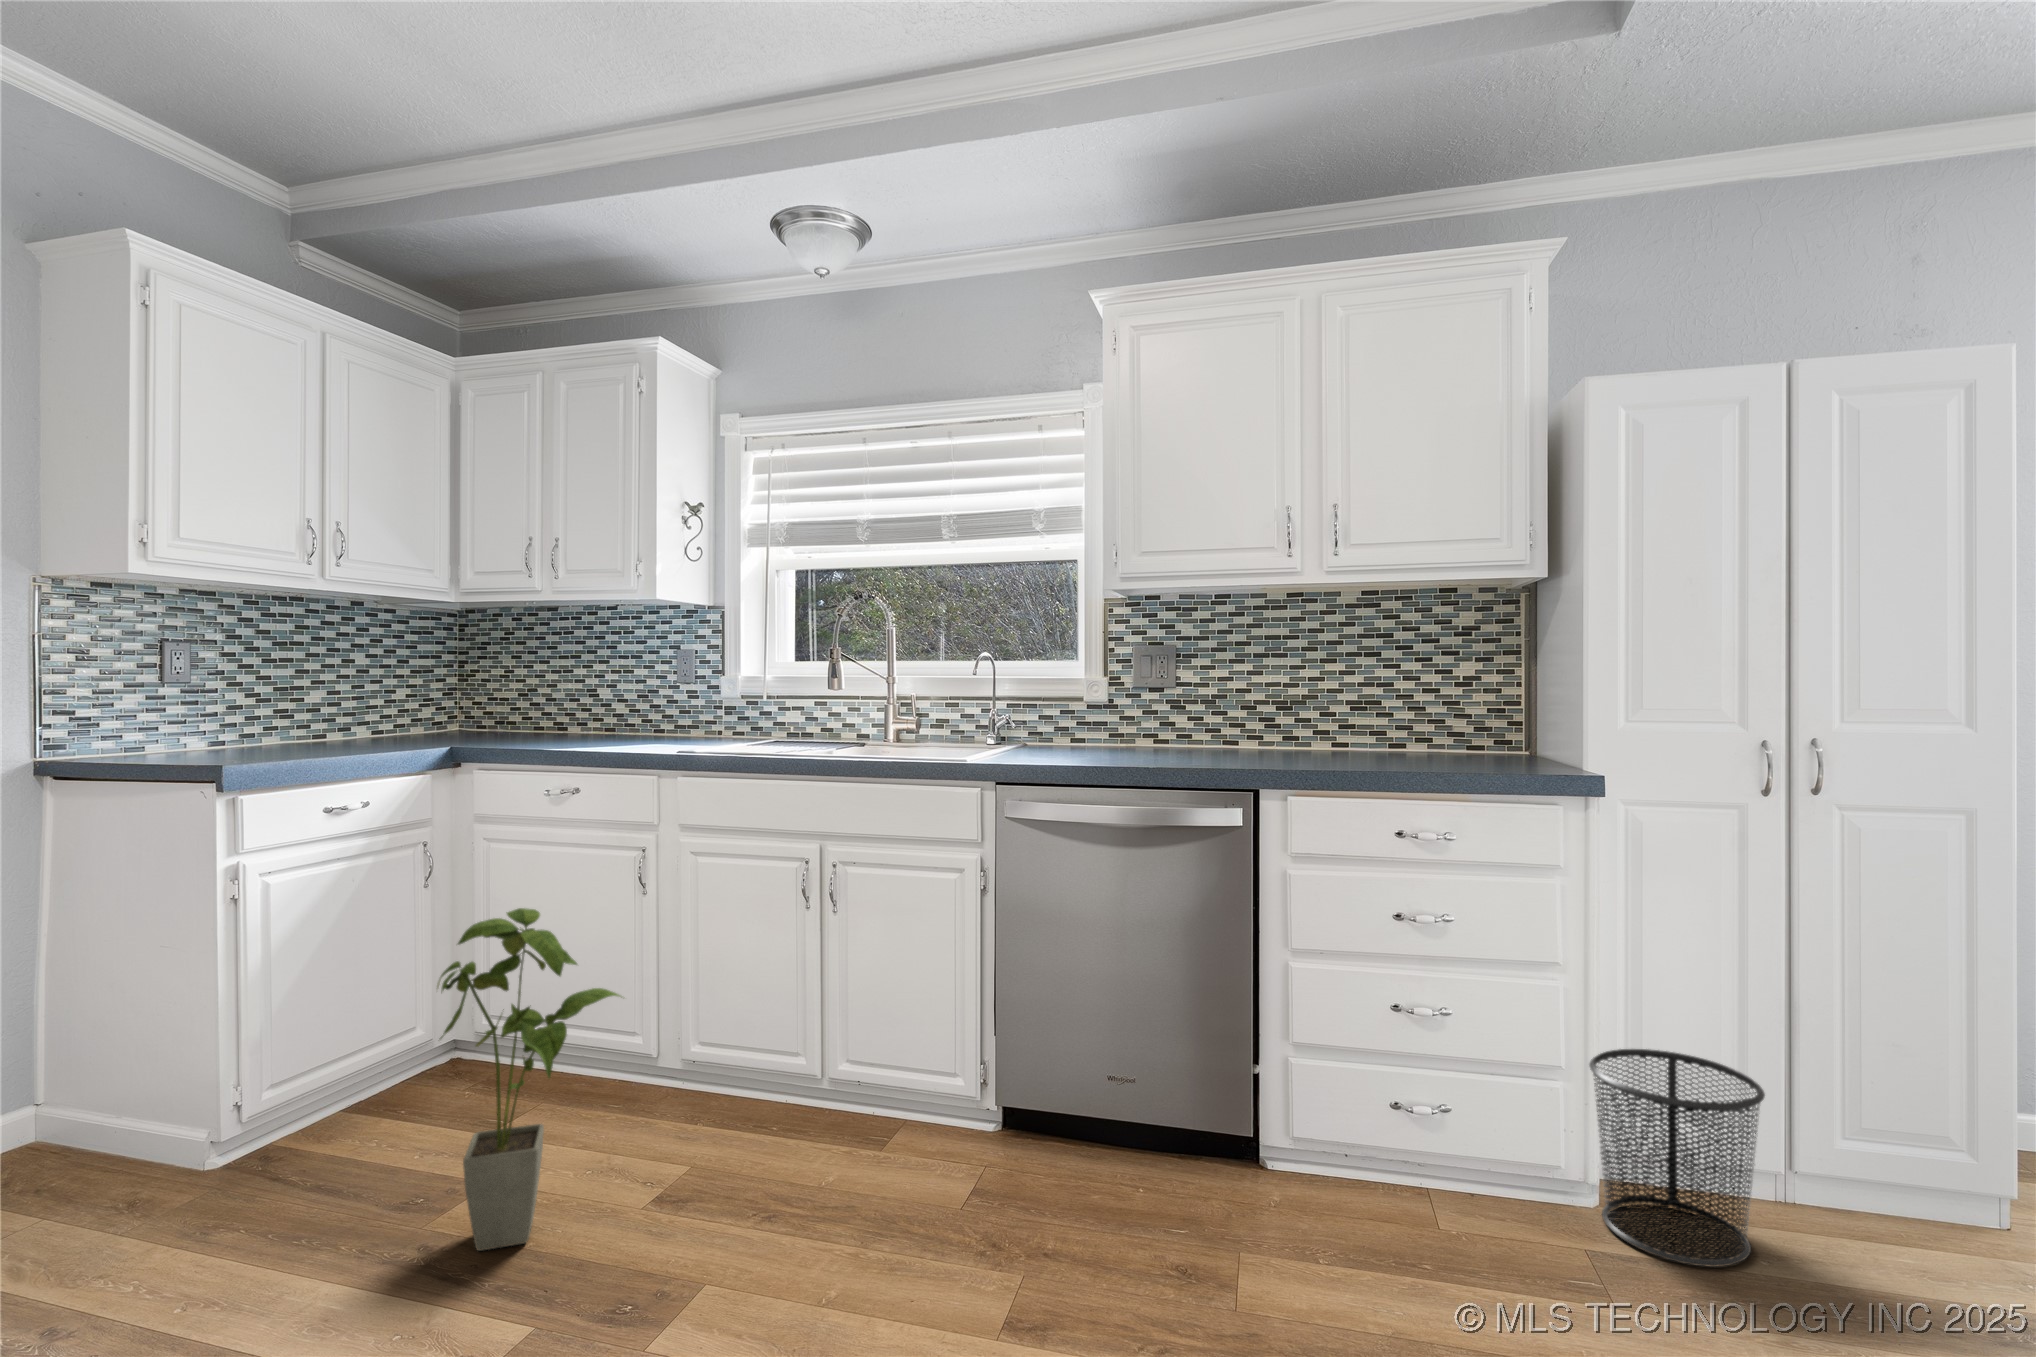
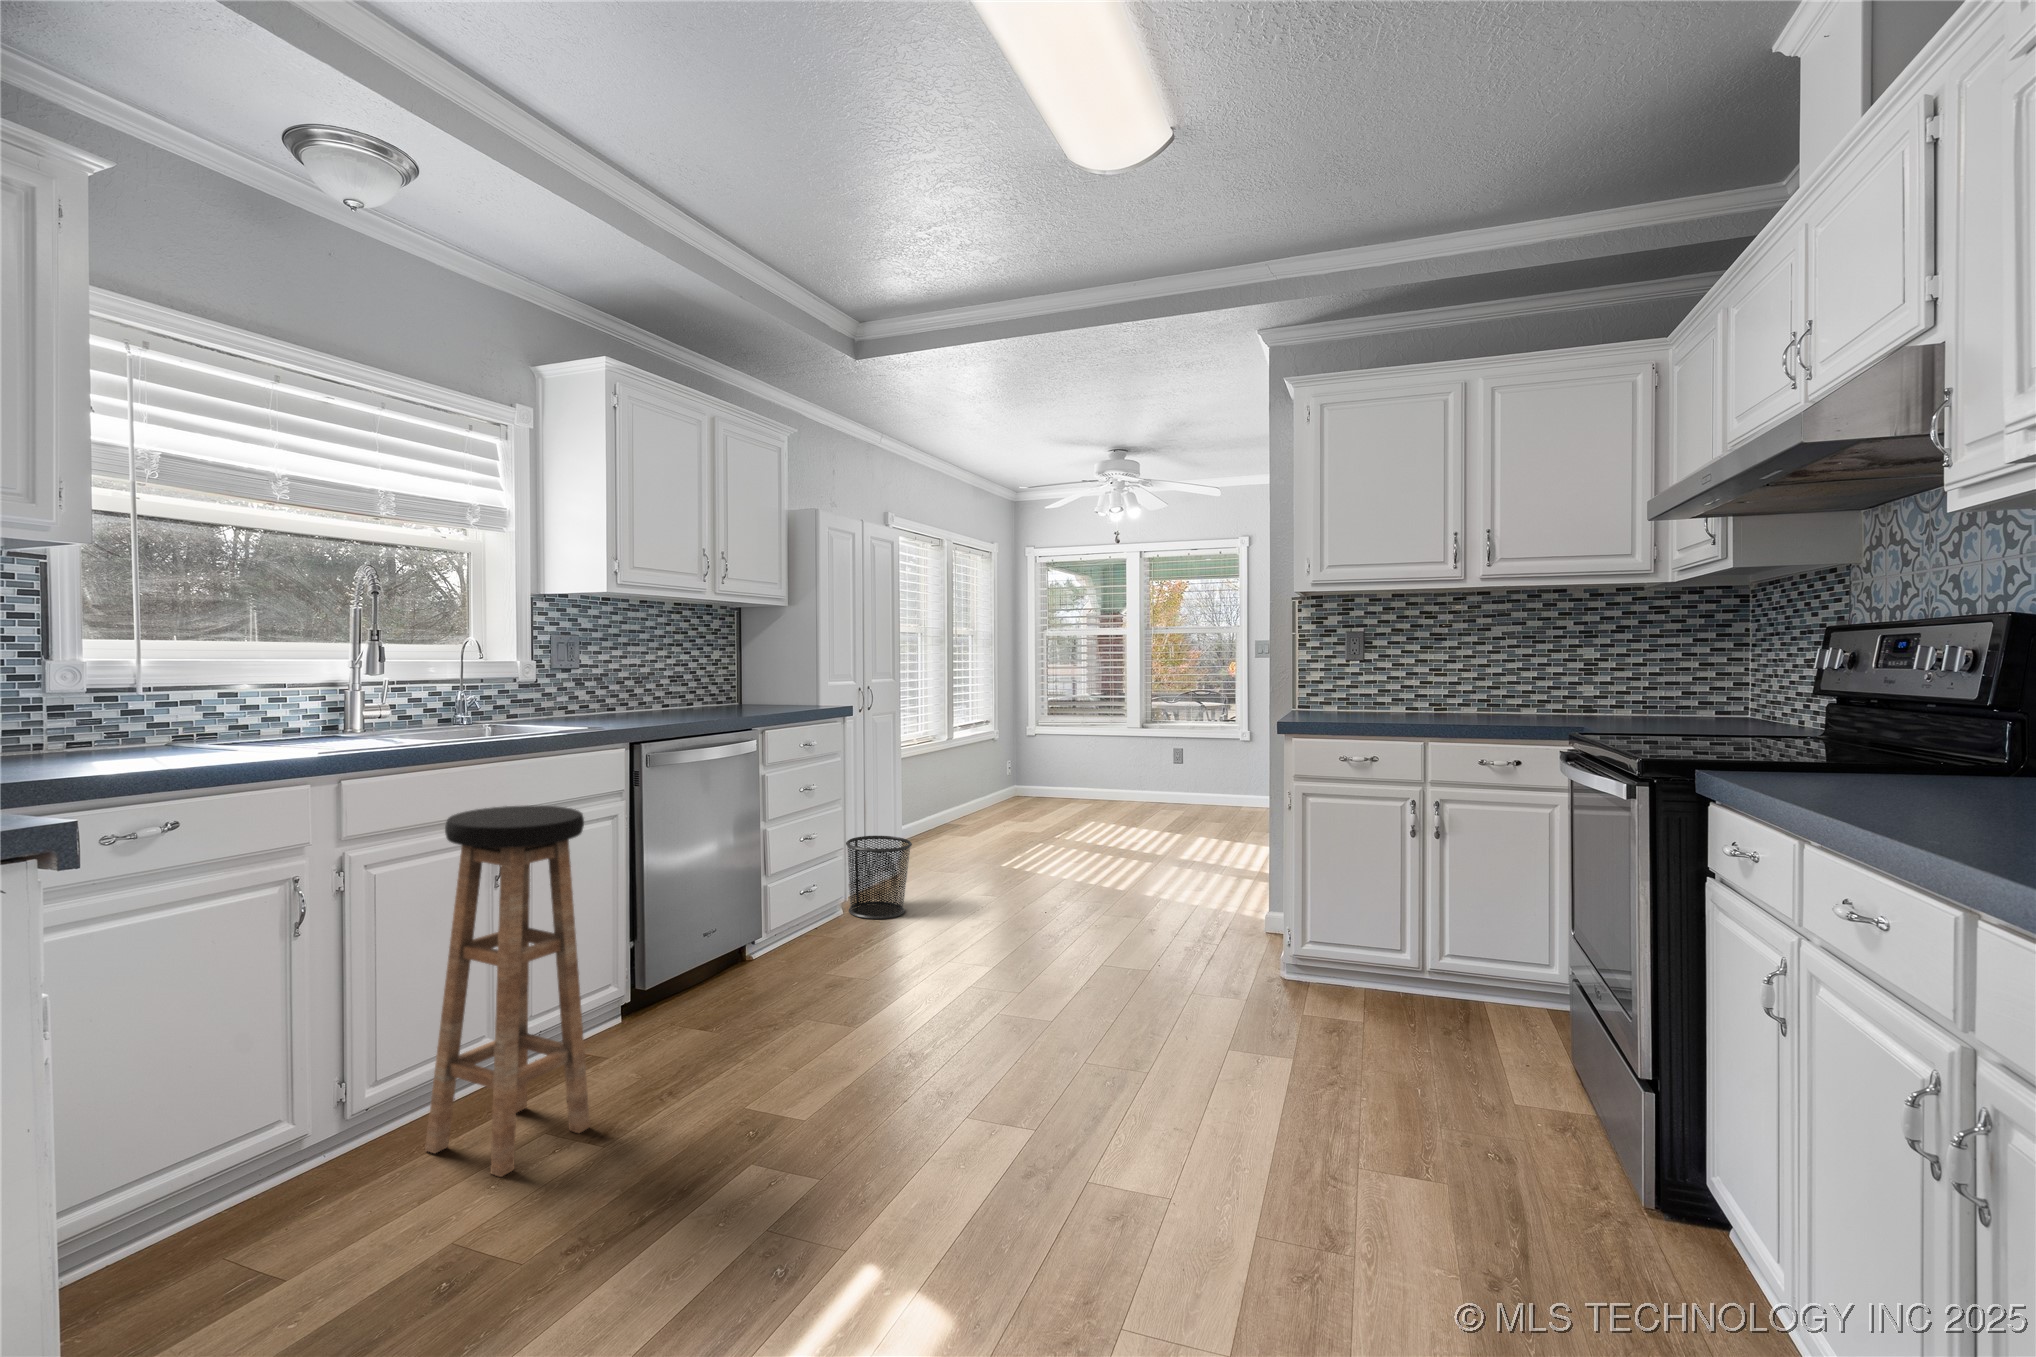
bar stool: none [619,806,770,1165] -> present [425,805,590,1177]
house plant: present [437,908,620,1251] -> none [602,901,754,1222]

